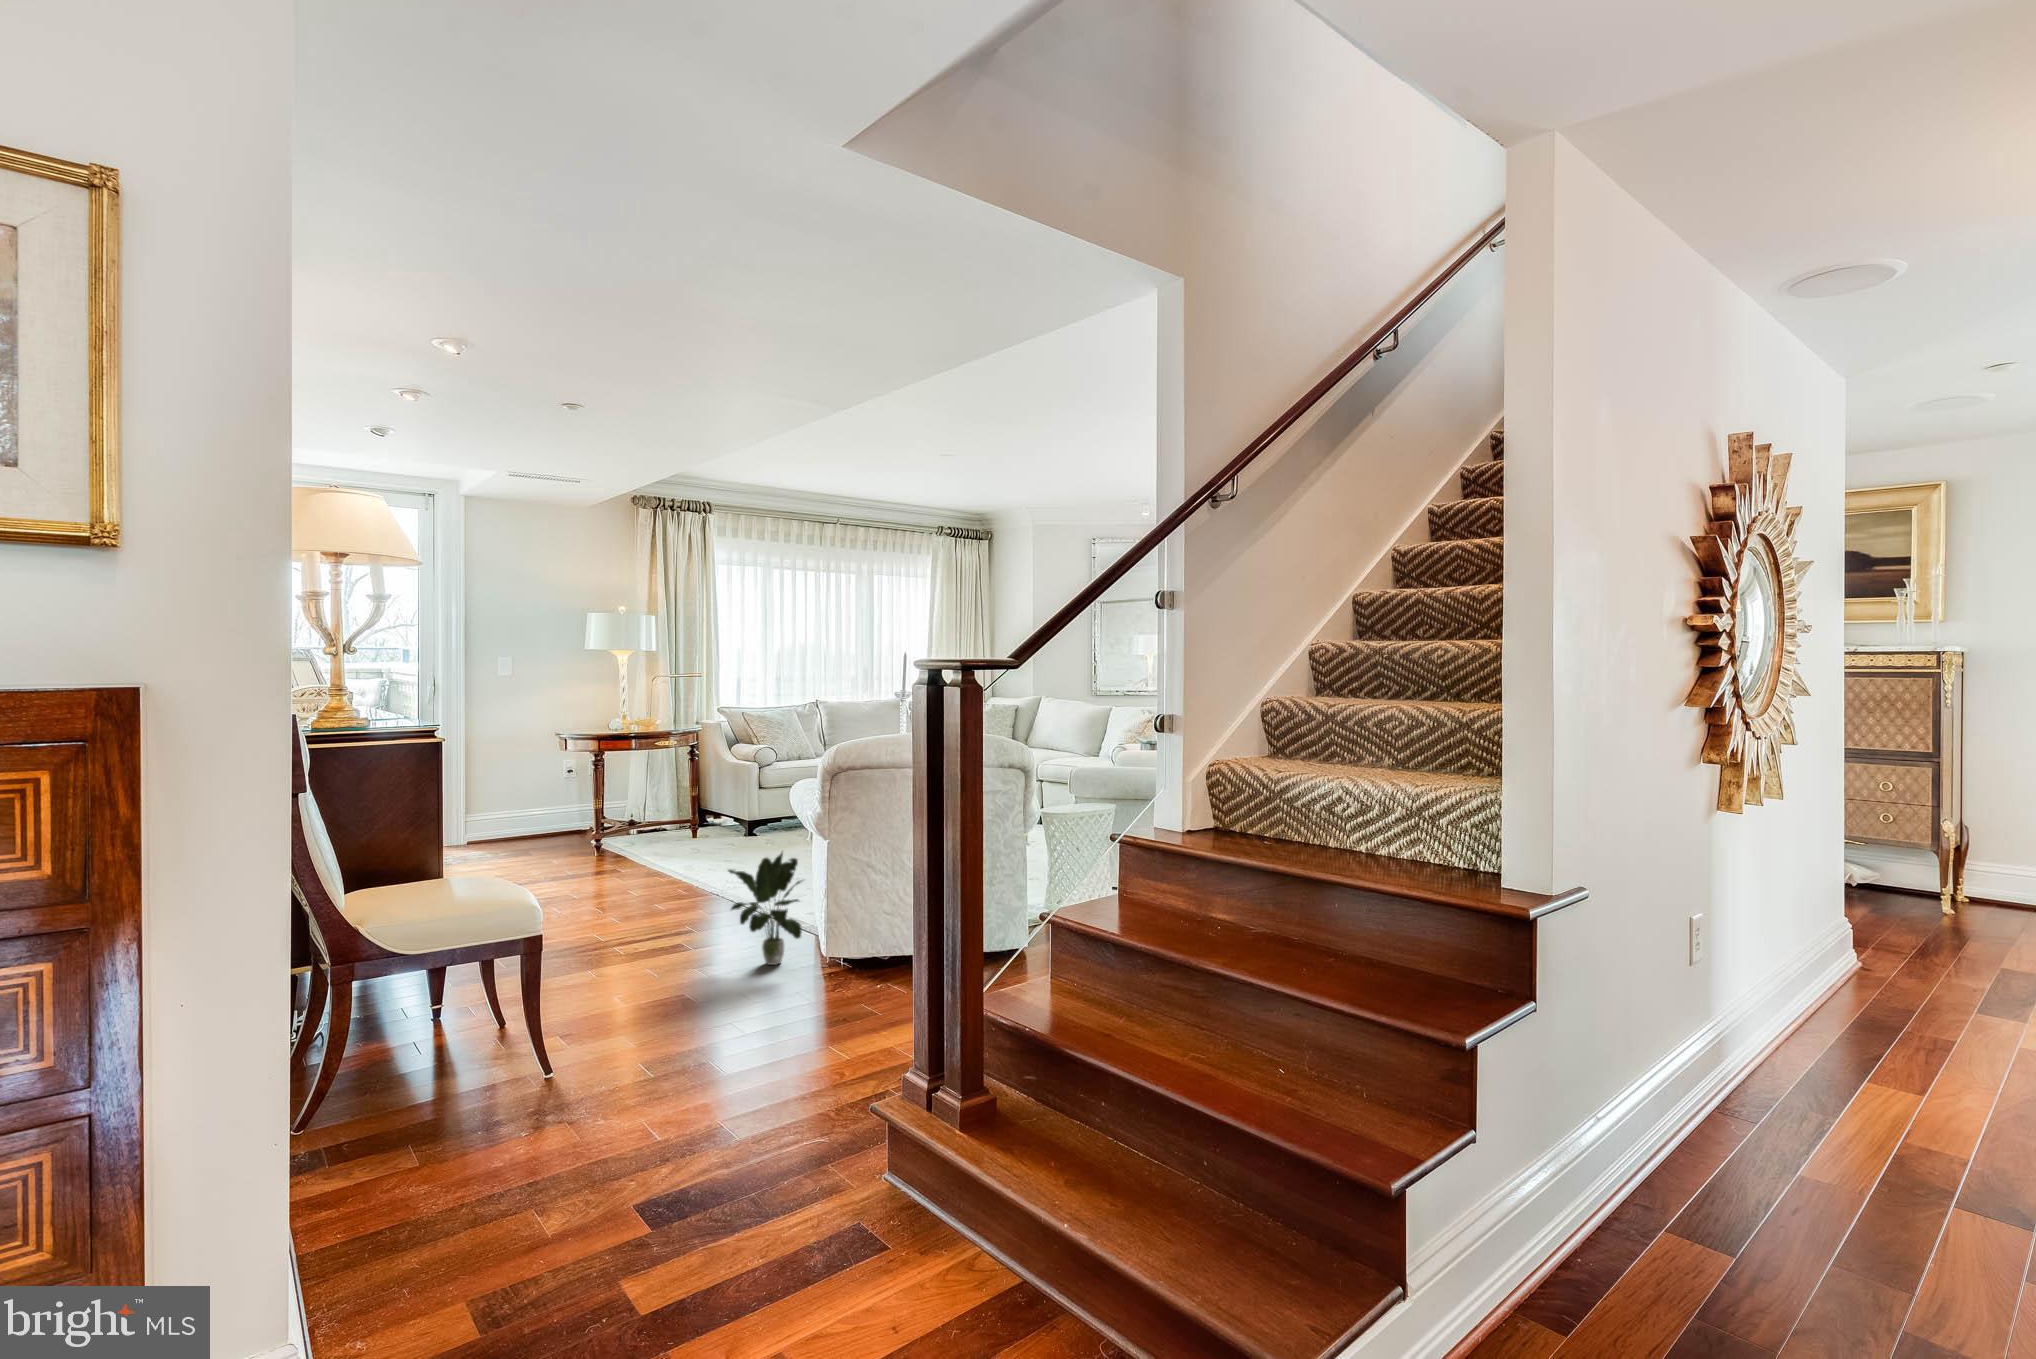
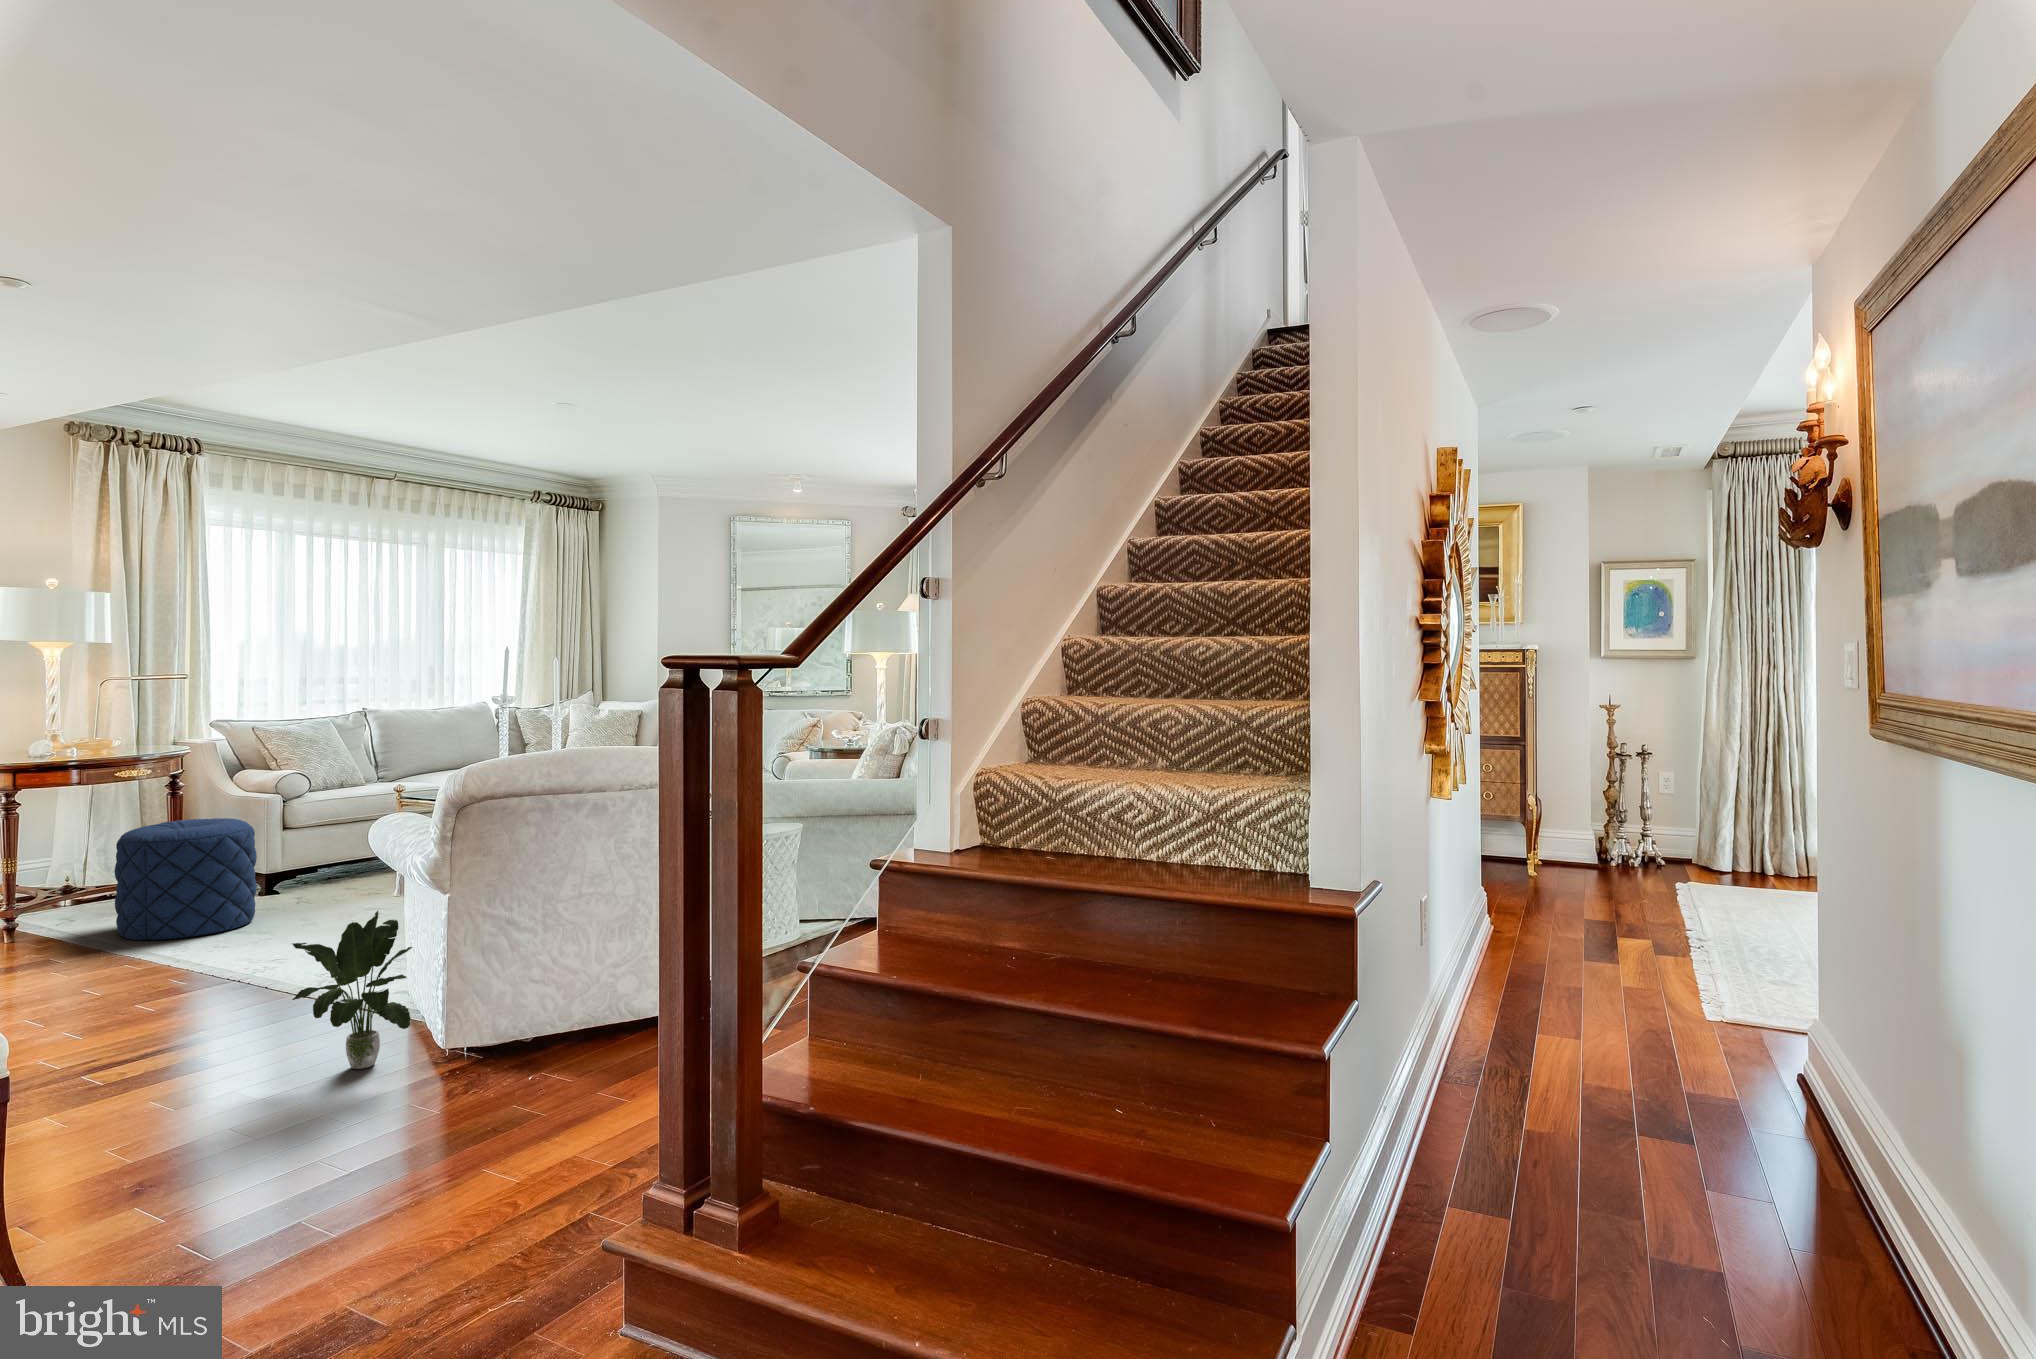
pouf: none [652,778,737,862] -> present [115,818,257,940]

